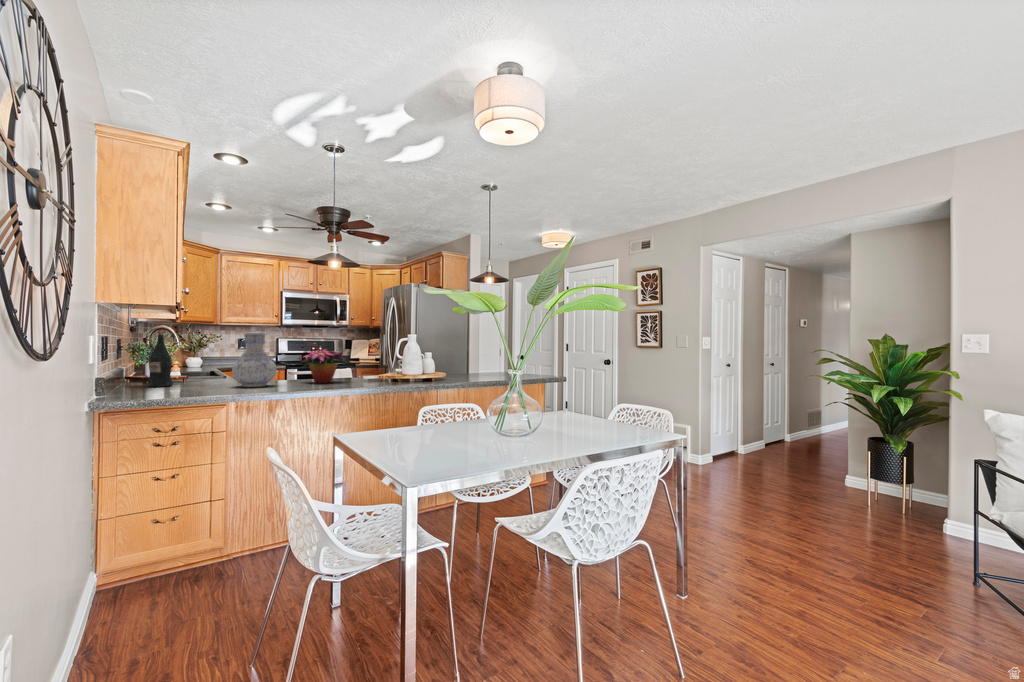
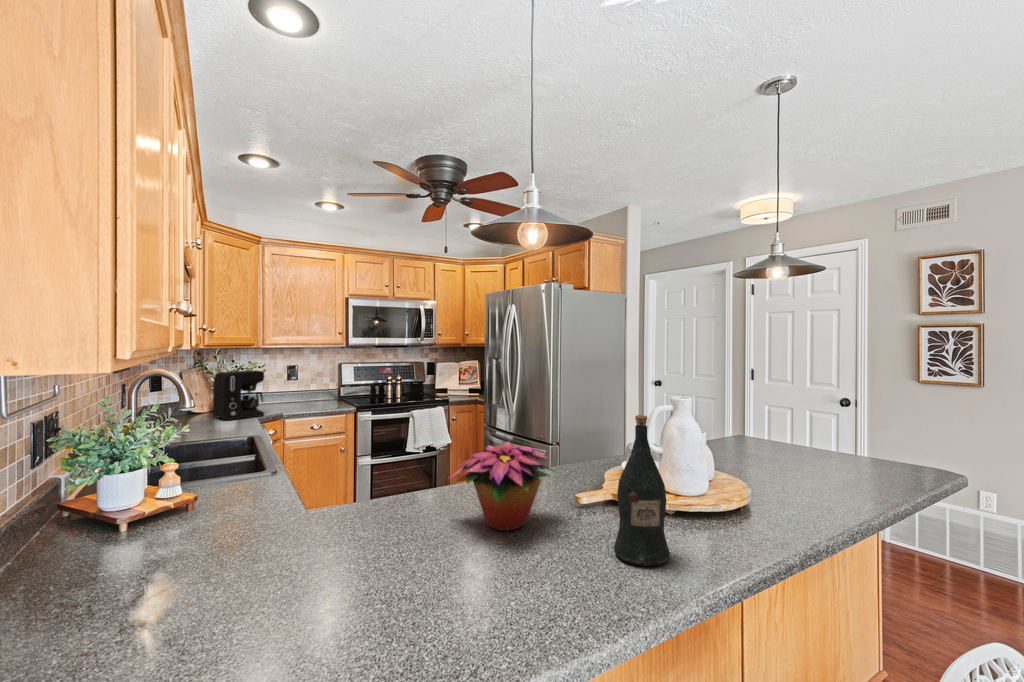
wine bottle: present [147,331,173,387] -> present [614,415,670,566]
vase: present [232,332,277,387] -> none [295,420,414,593]
coffee maker: none [186,339,222,369] -> present [212,370,264,420]

